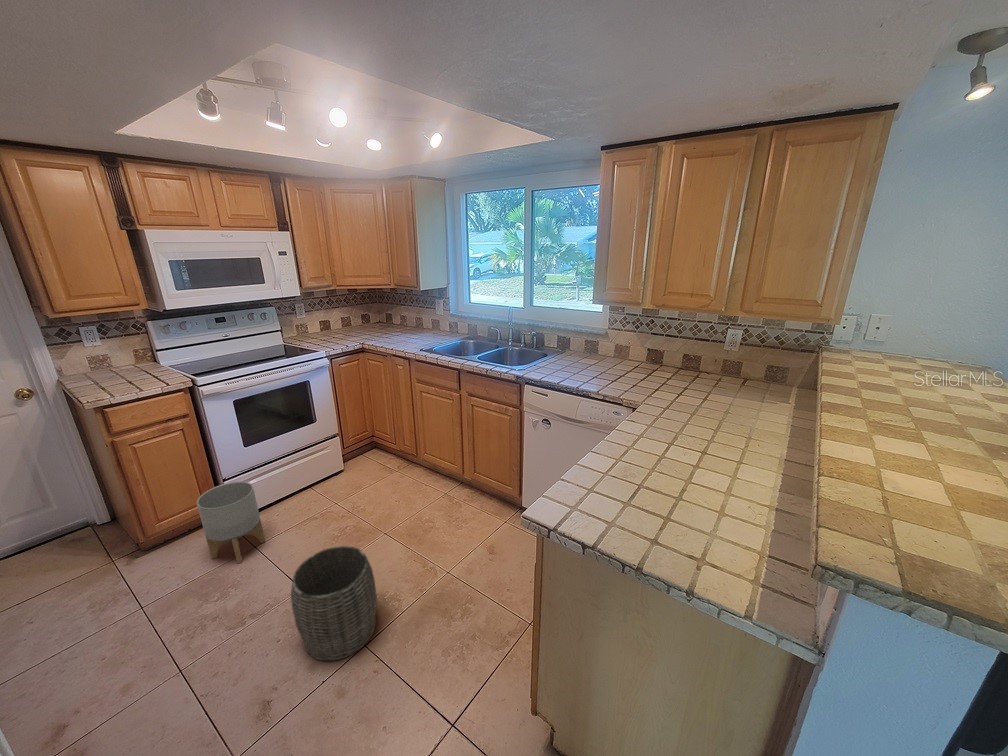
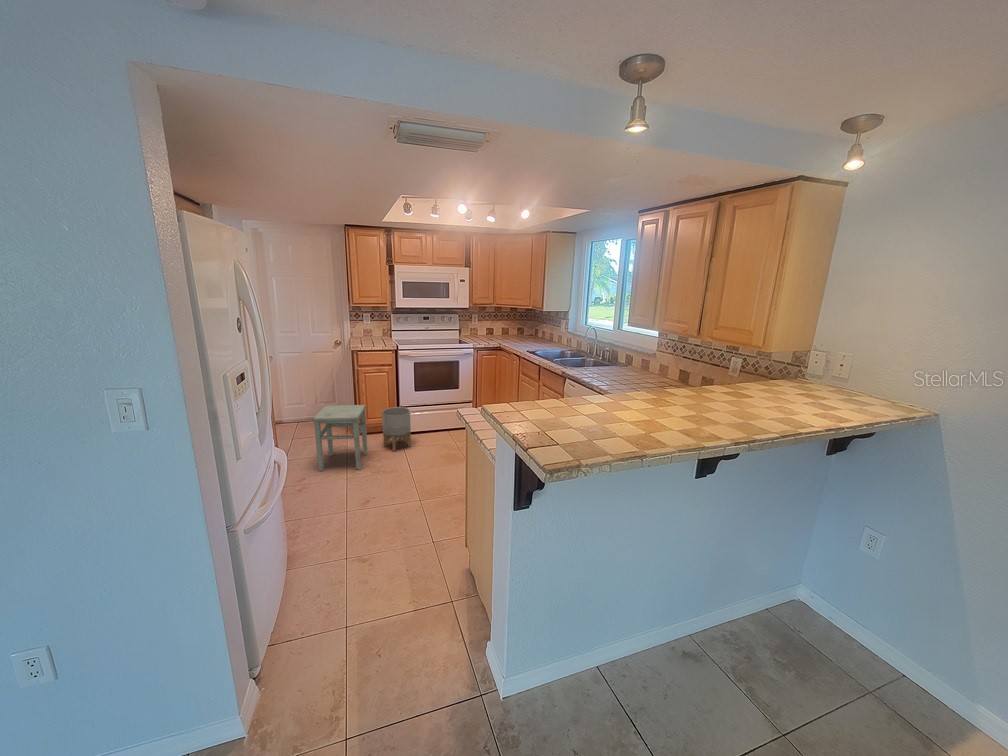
stool: none [50,507,194,679] -> present [313,405,367,471]
woven basket: present [291,546,377,661] -> none [393,445,438,503]

